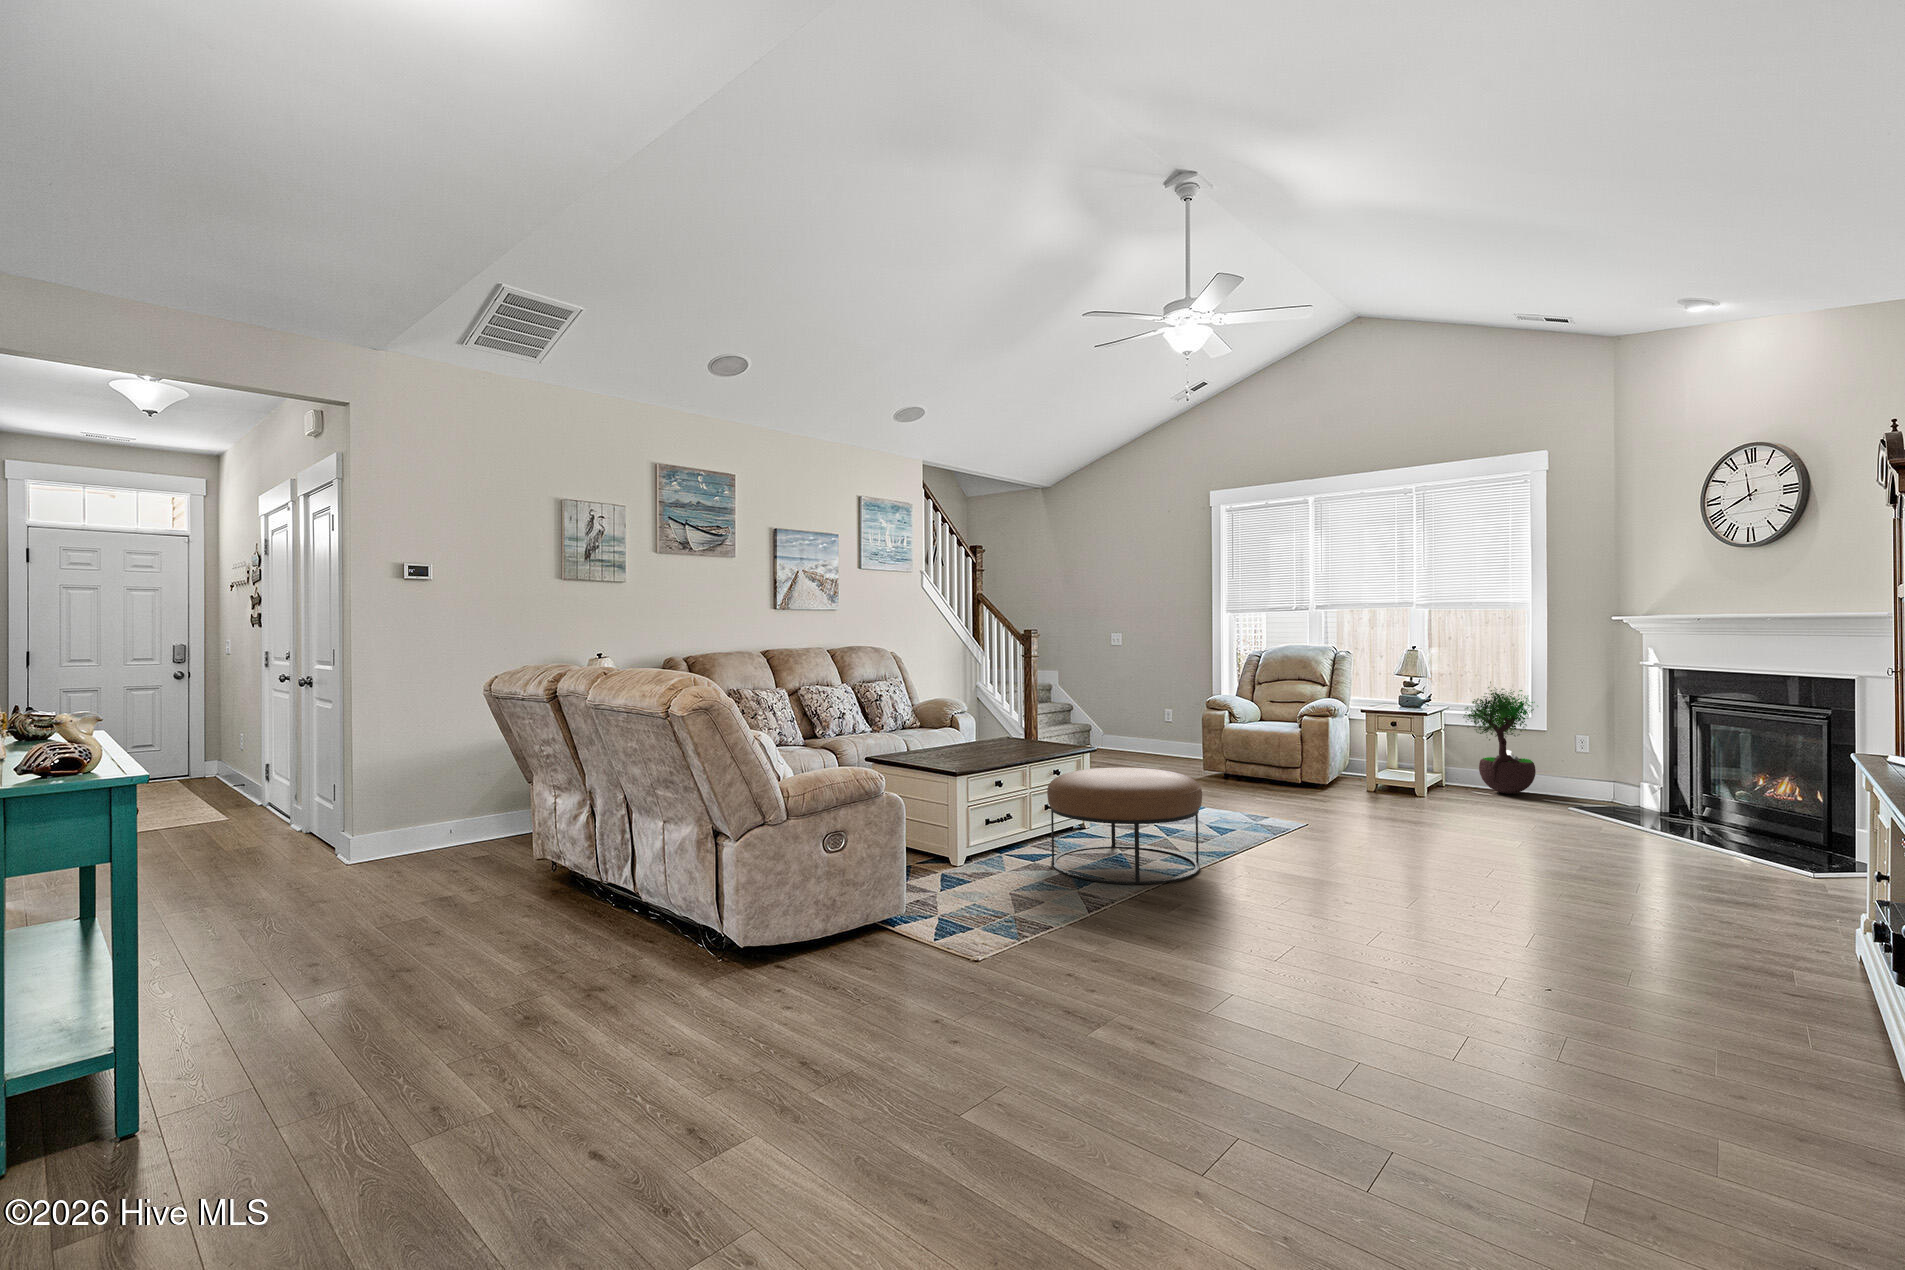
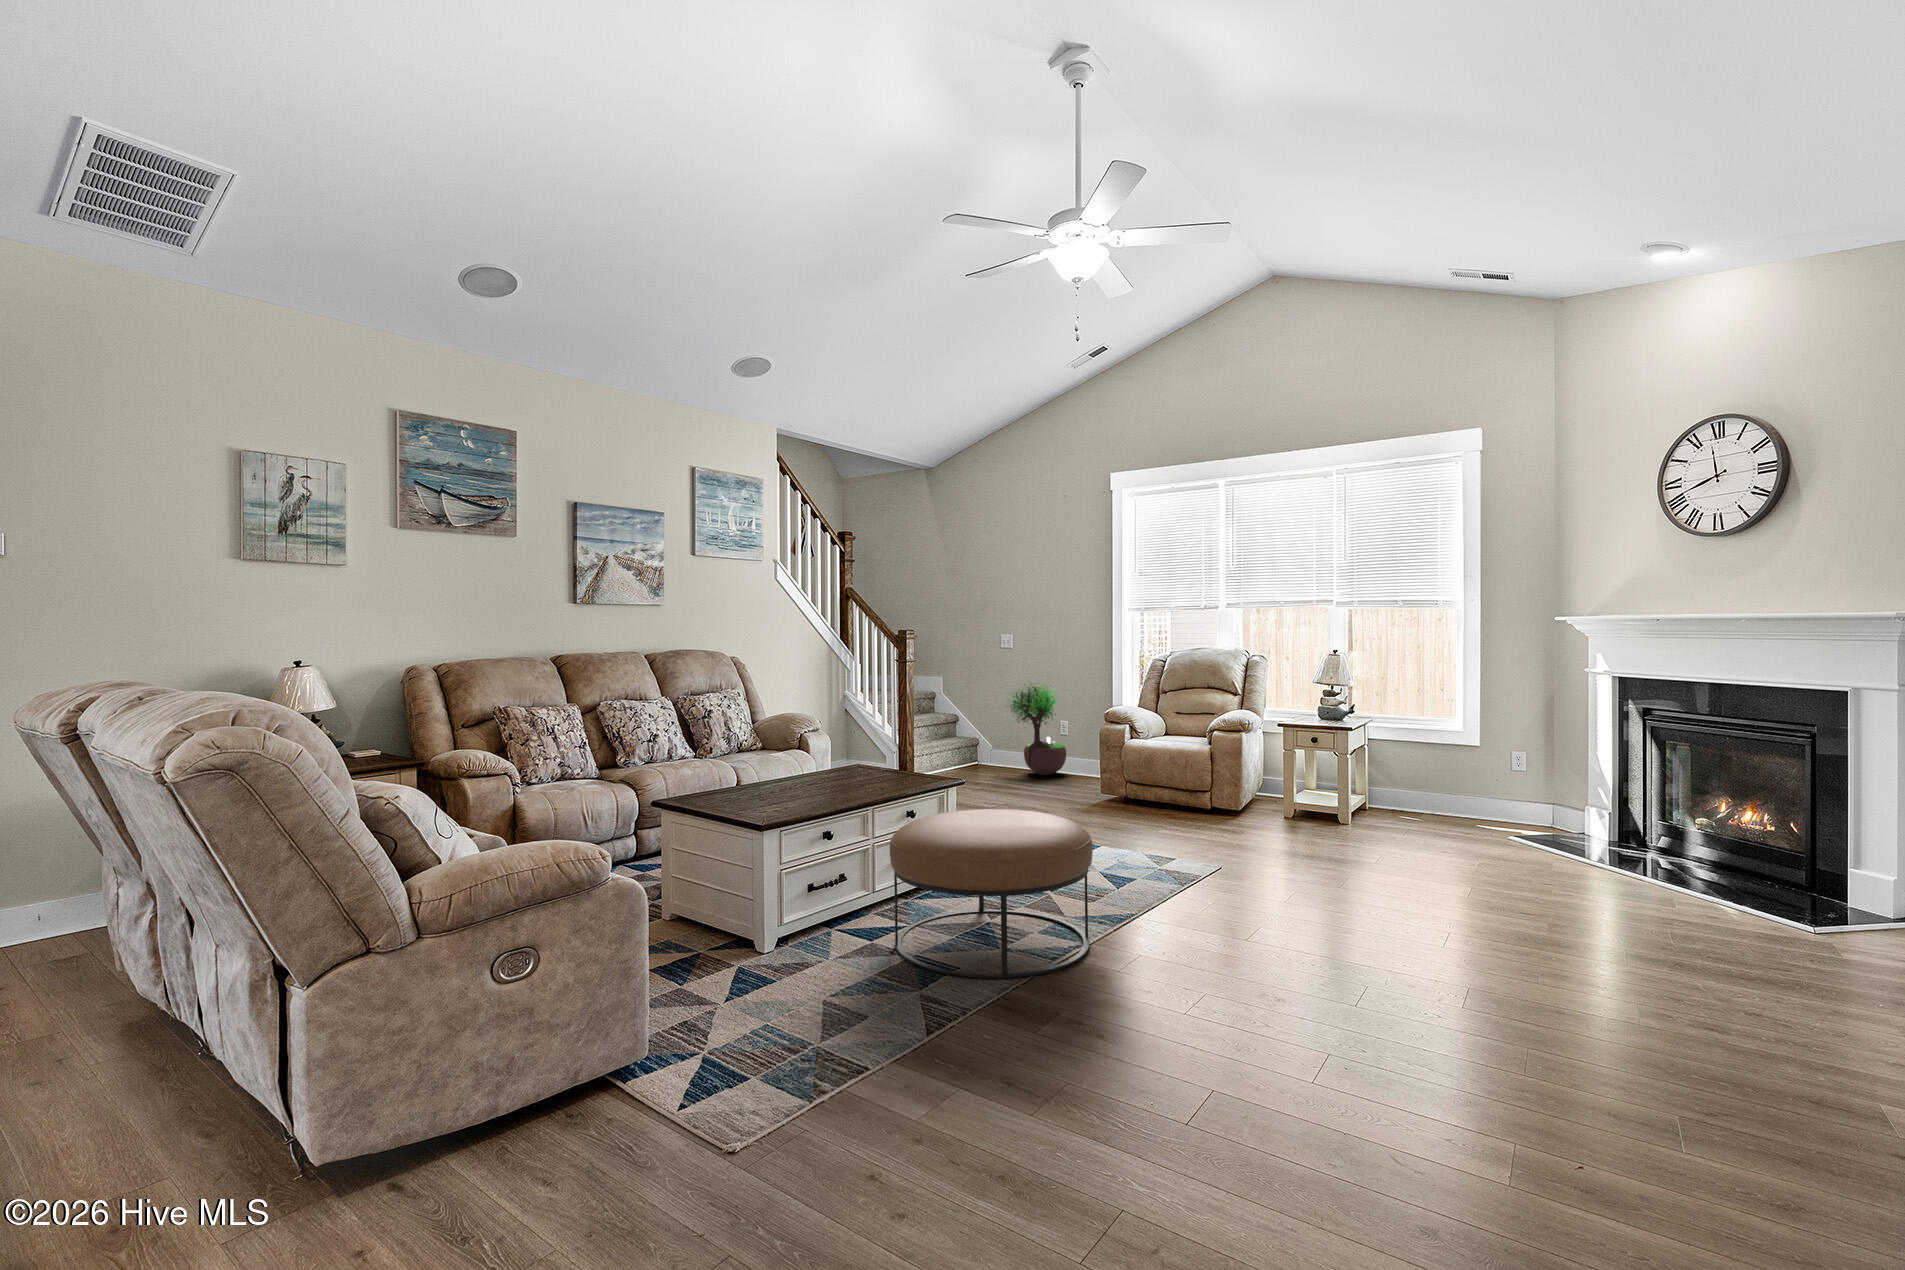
potted tree: present [1463,682,1538,794] -> present [1007,682,1066,775]

